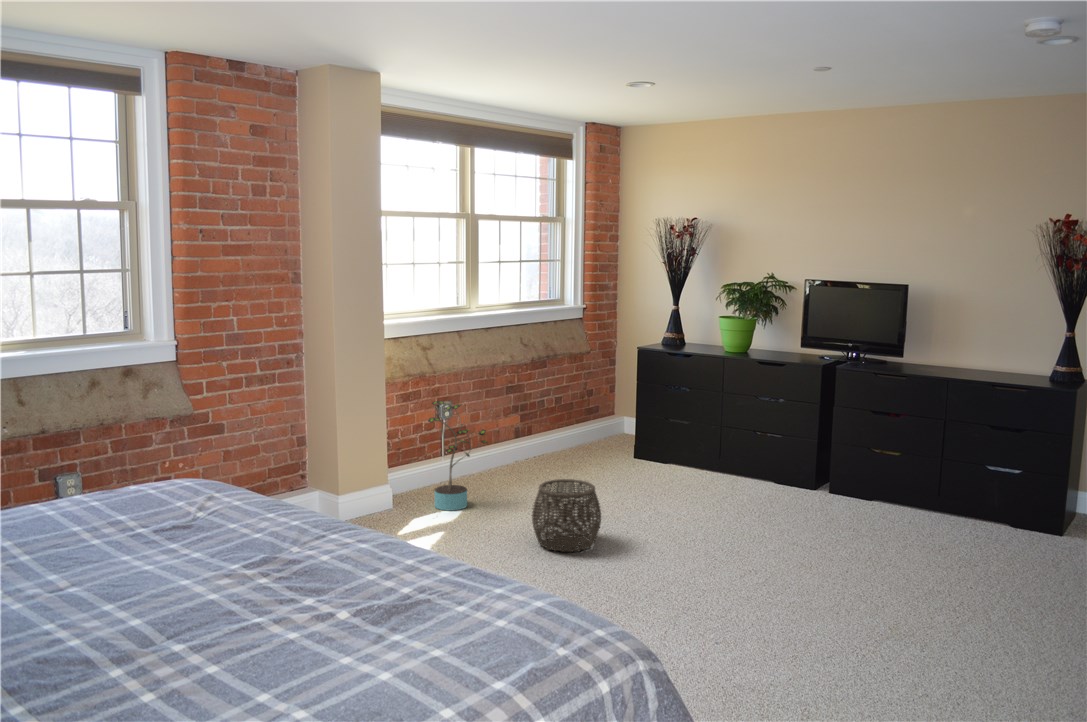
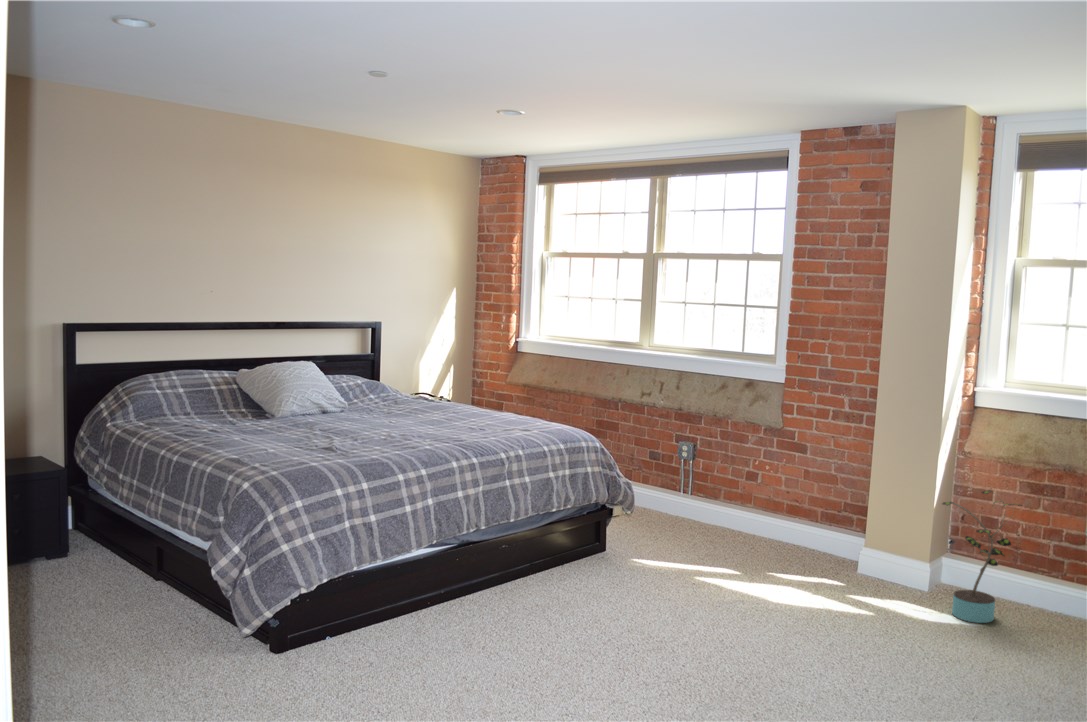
woven basket: present [532,479,601,552] -> none [852,590,940,684]

